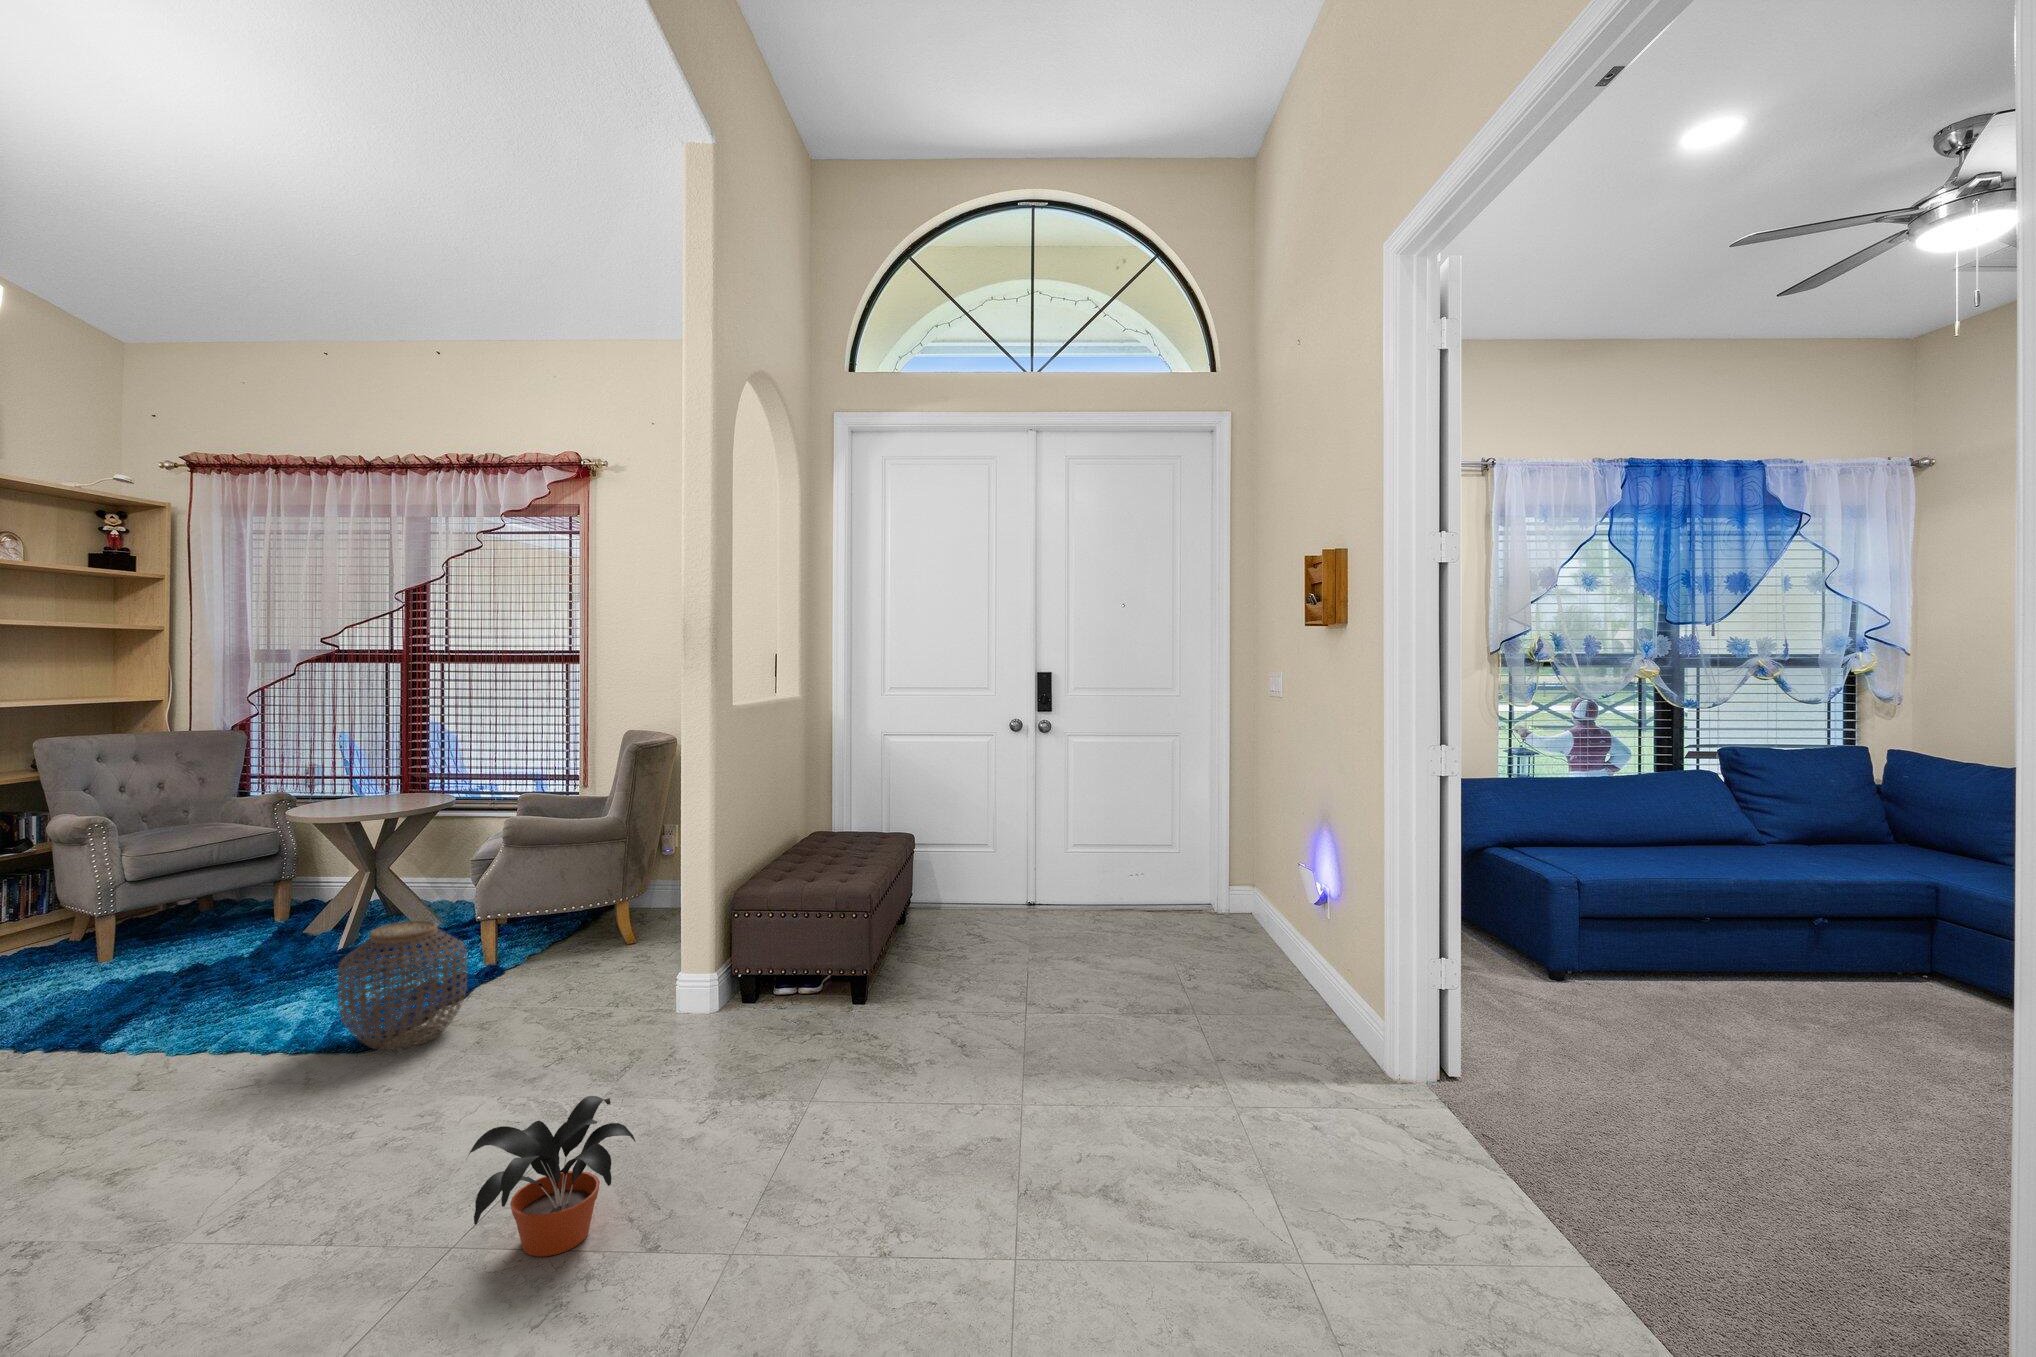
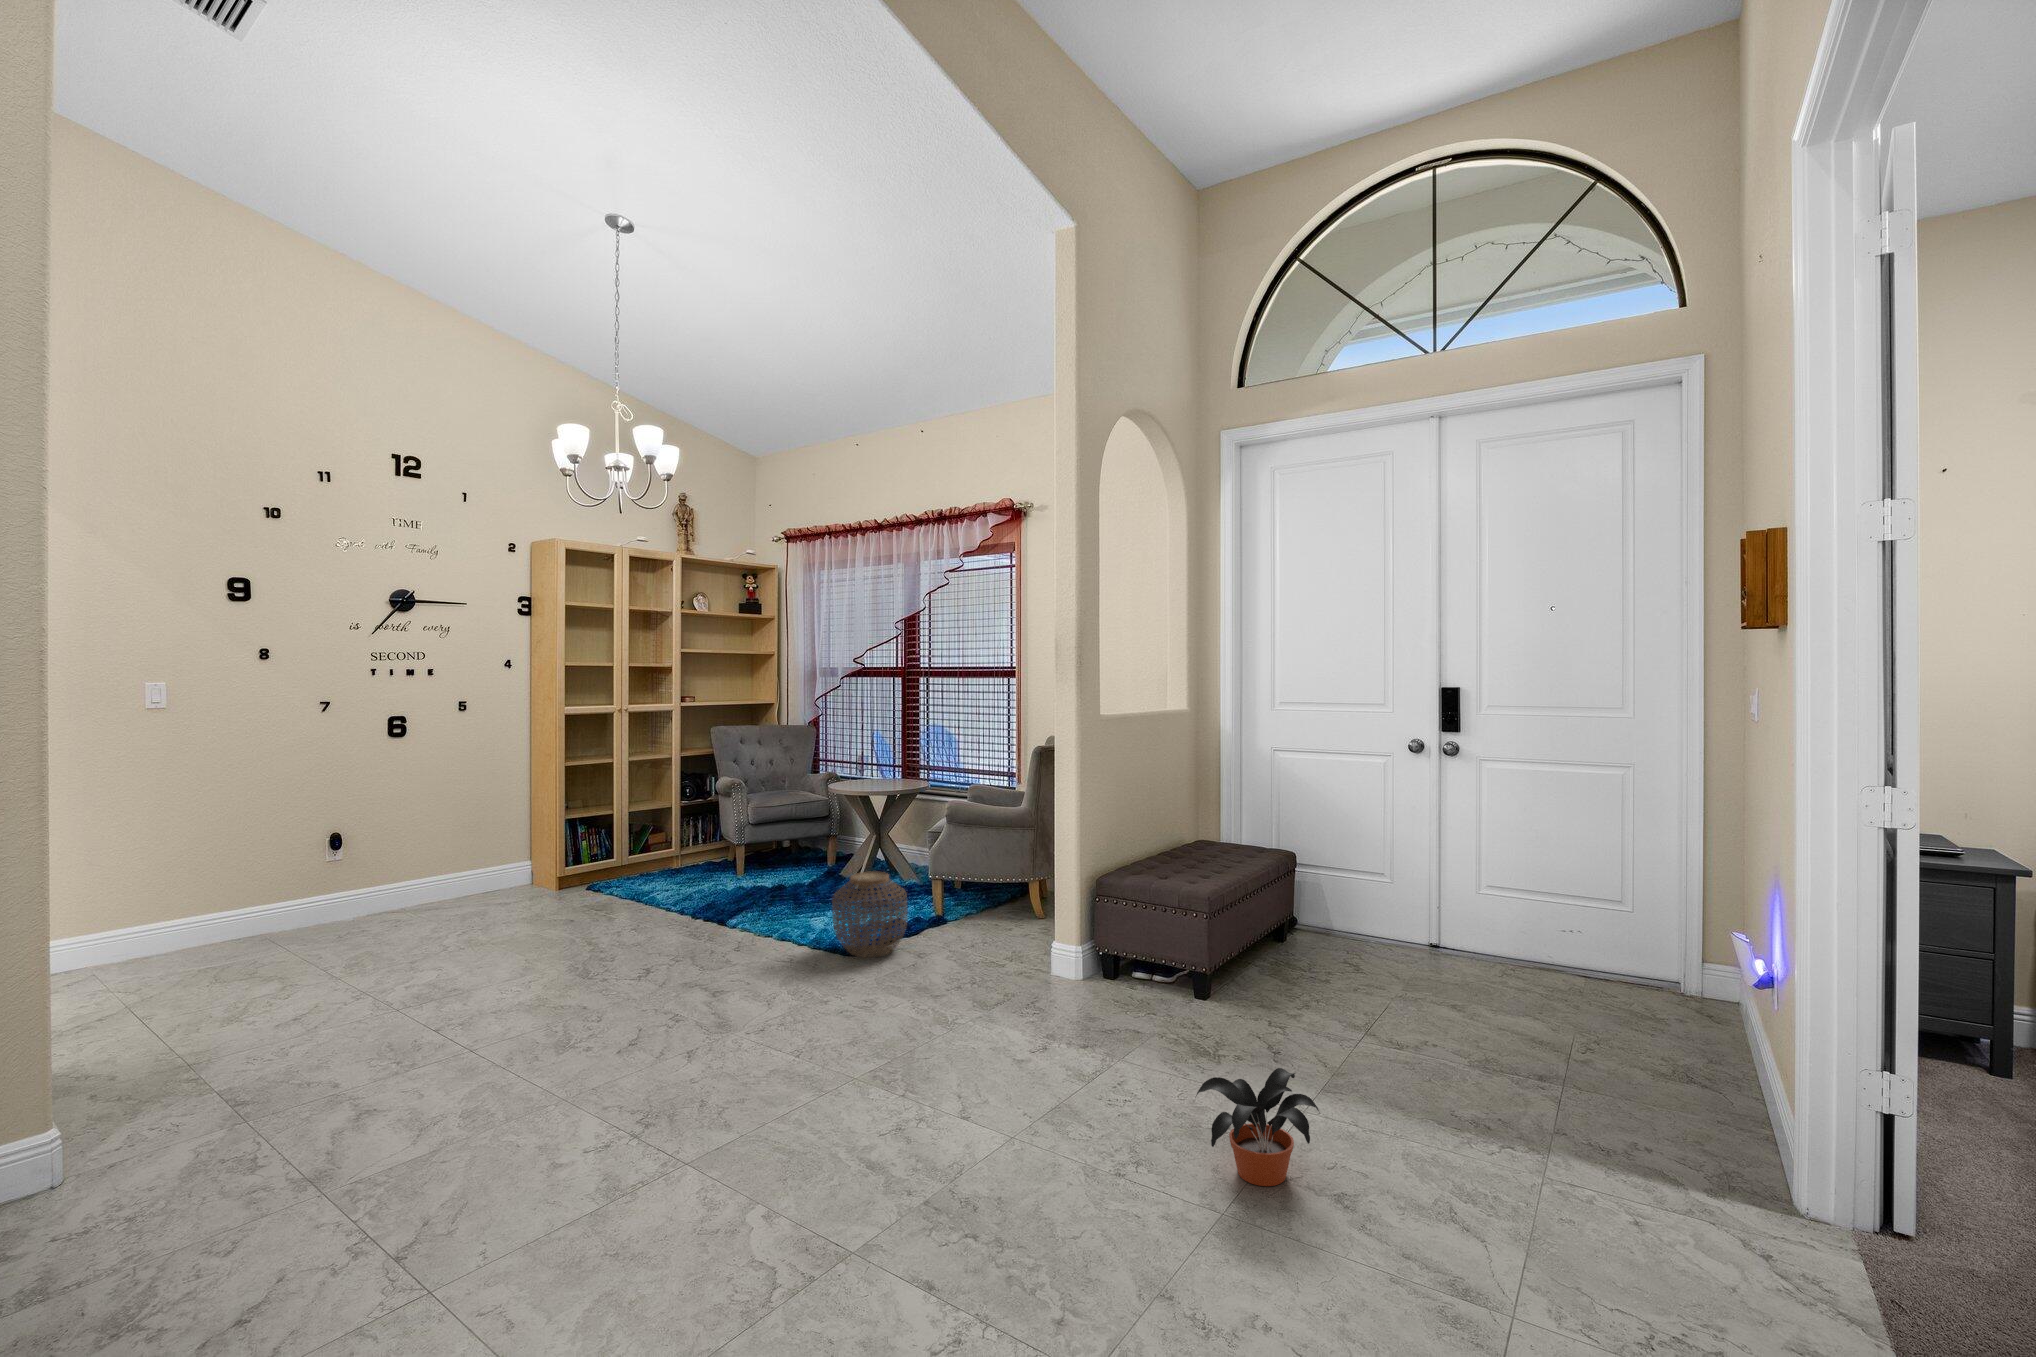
potted plant: present [469,1096,636,1256] -> present [1196,1068,1320,1186]

